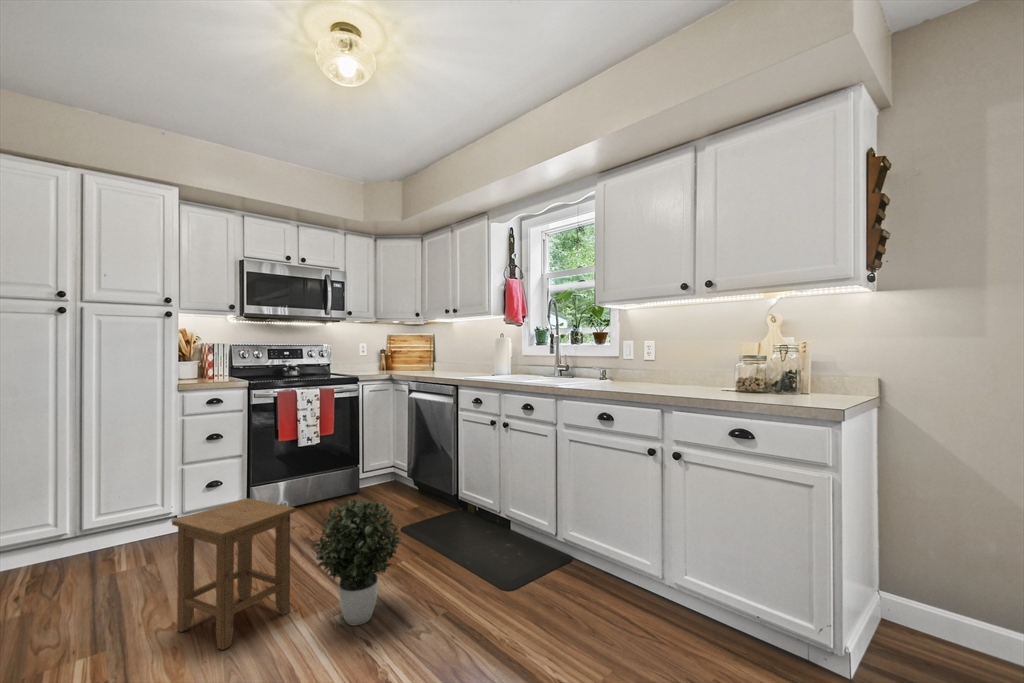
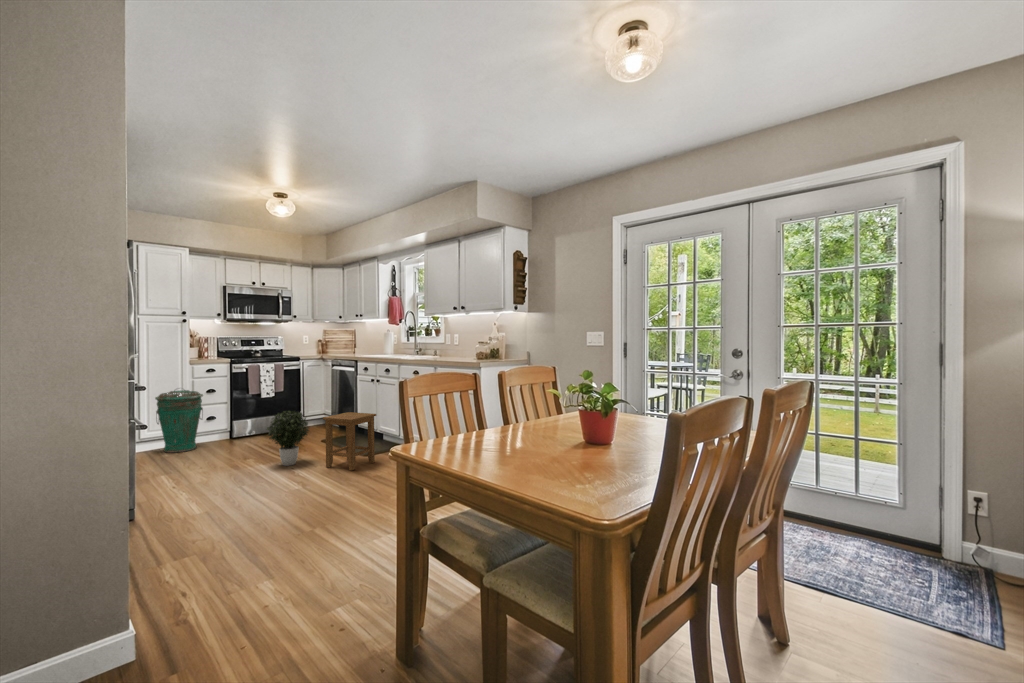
trash can: none [106,436,197,561] -> present [155,390,203,453]
stool: present [172,498,296,650] -> present [323,412,376,471]

